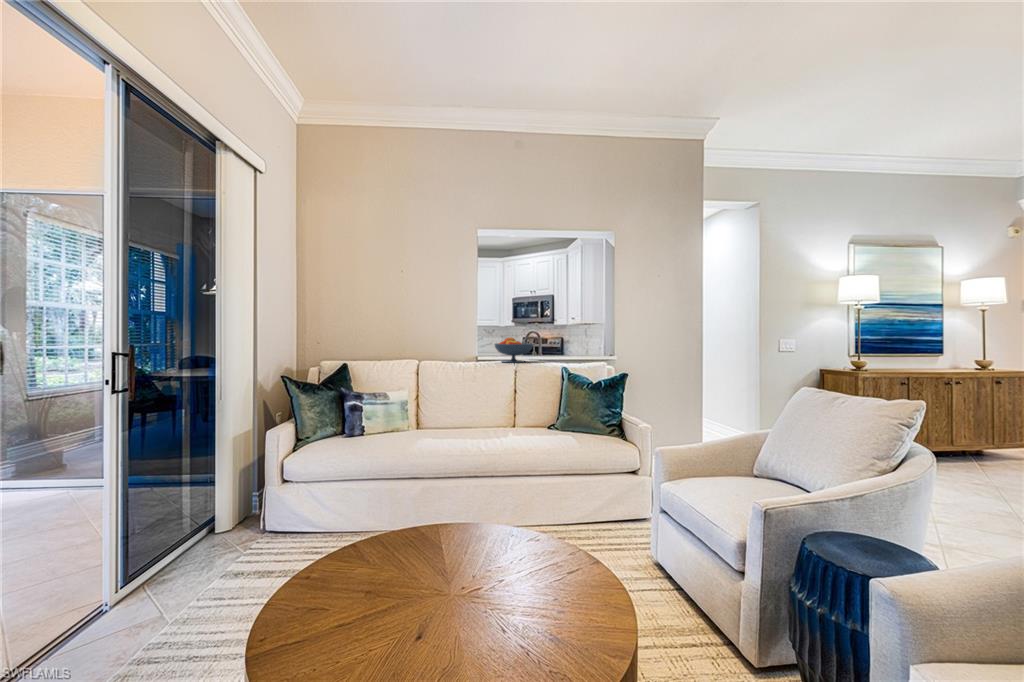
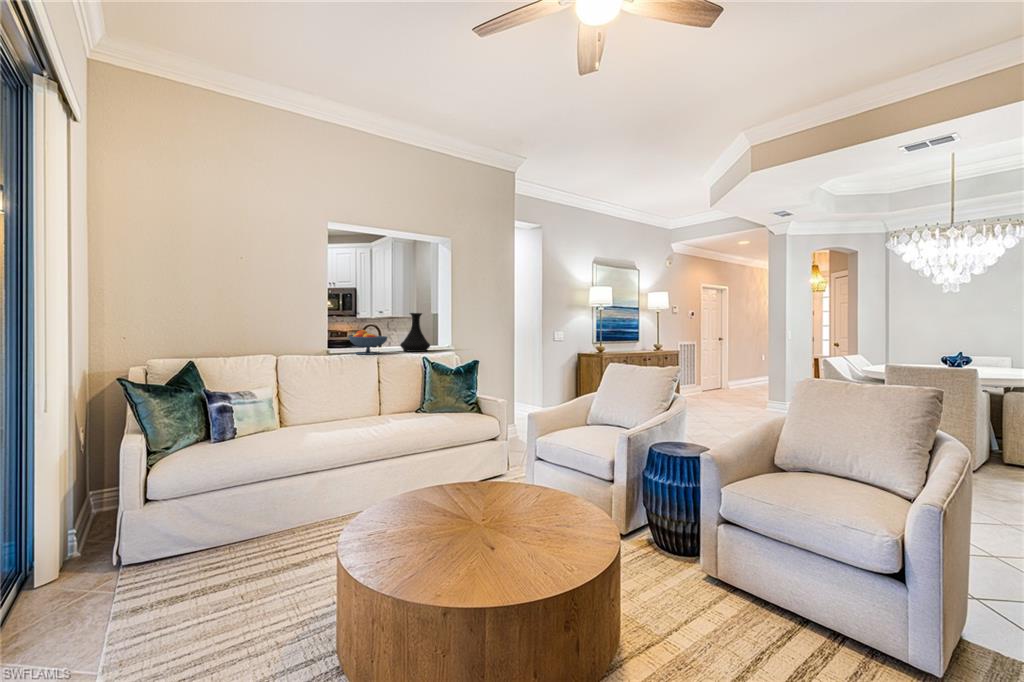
vase: none [552,318,585,361] -> present [400,313,430,352]

